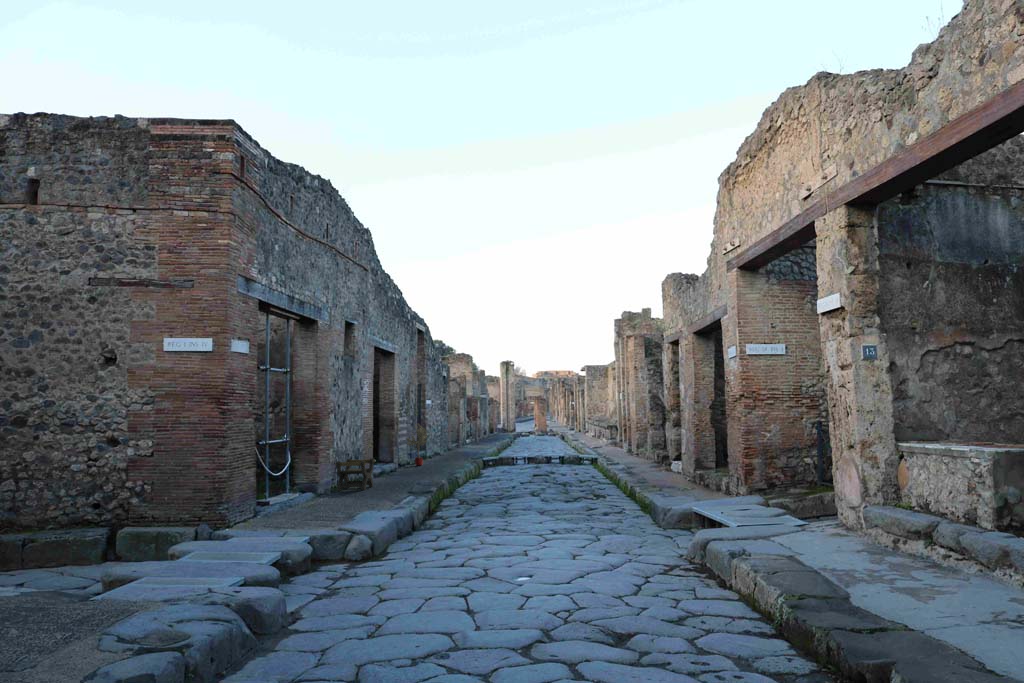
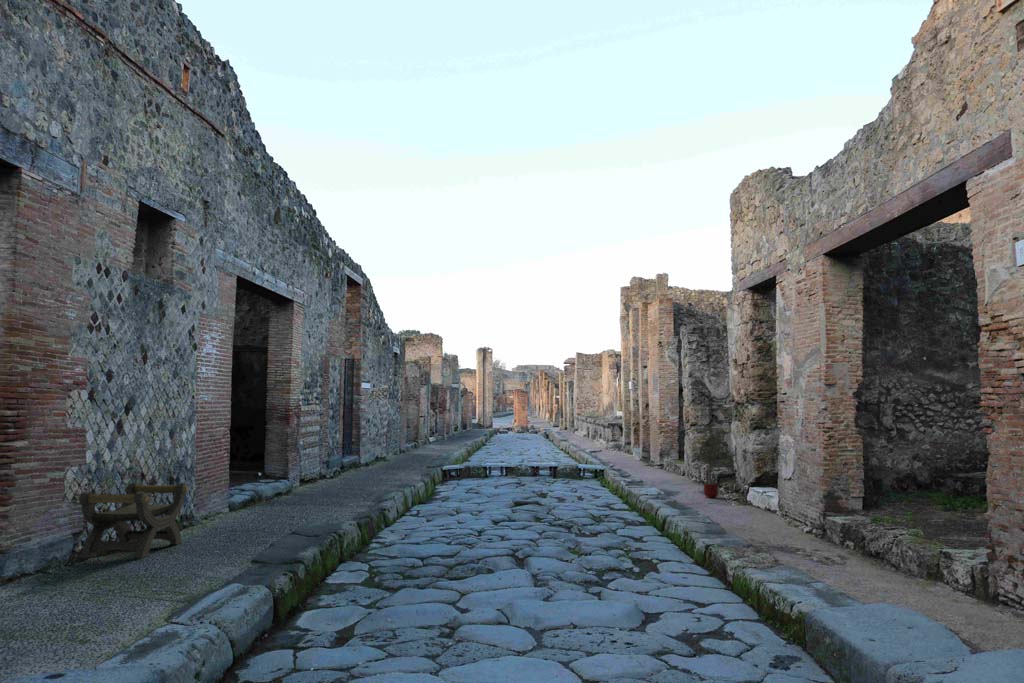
potted tree: present [407,425,427,466] -> present [697,424,736,498]

